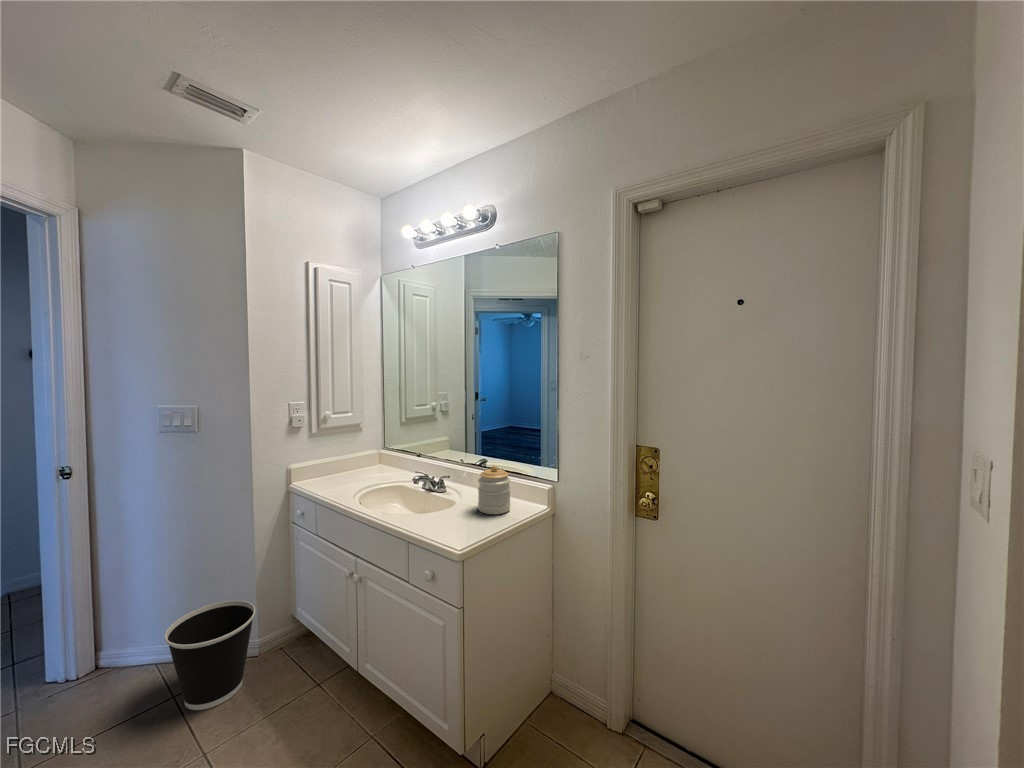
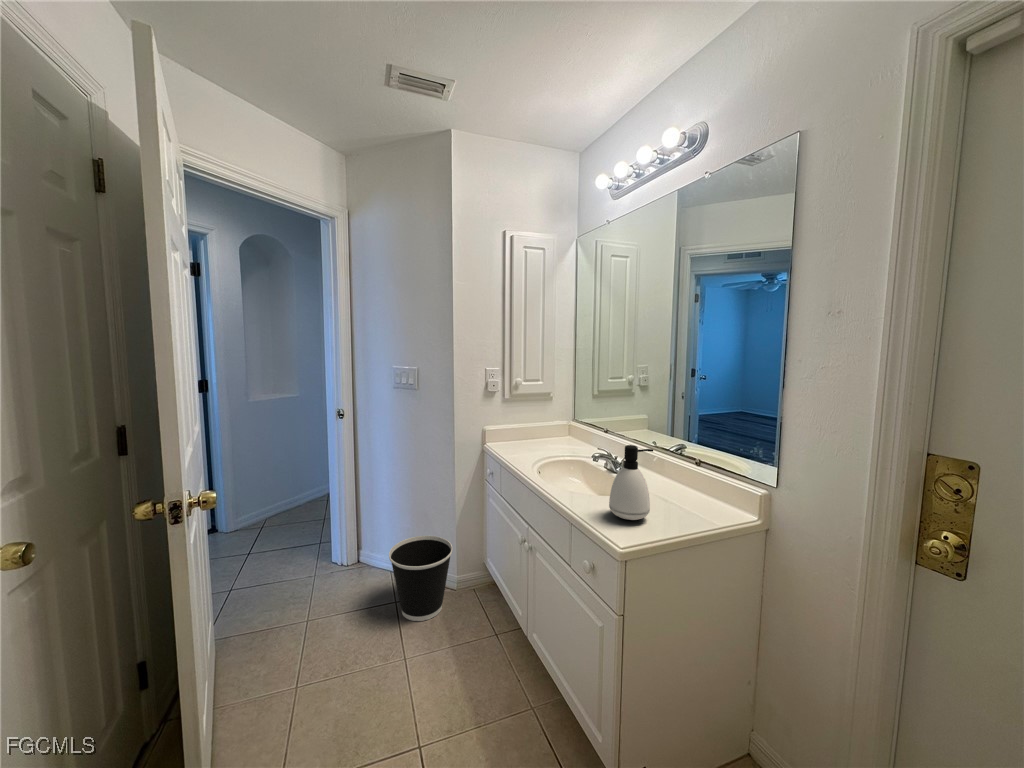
soap dispenser: none [441,464,474,527] -> present [609,445,653,520]
jar: present [478,465,511,514] -> none [660,453,706,514]

